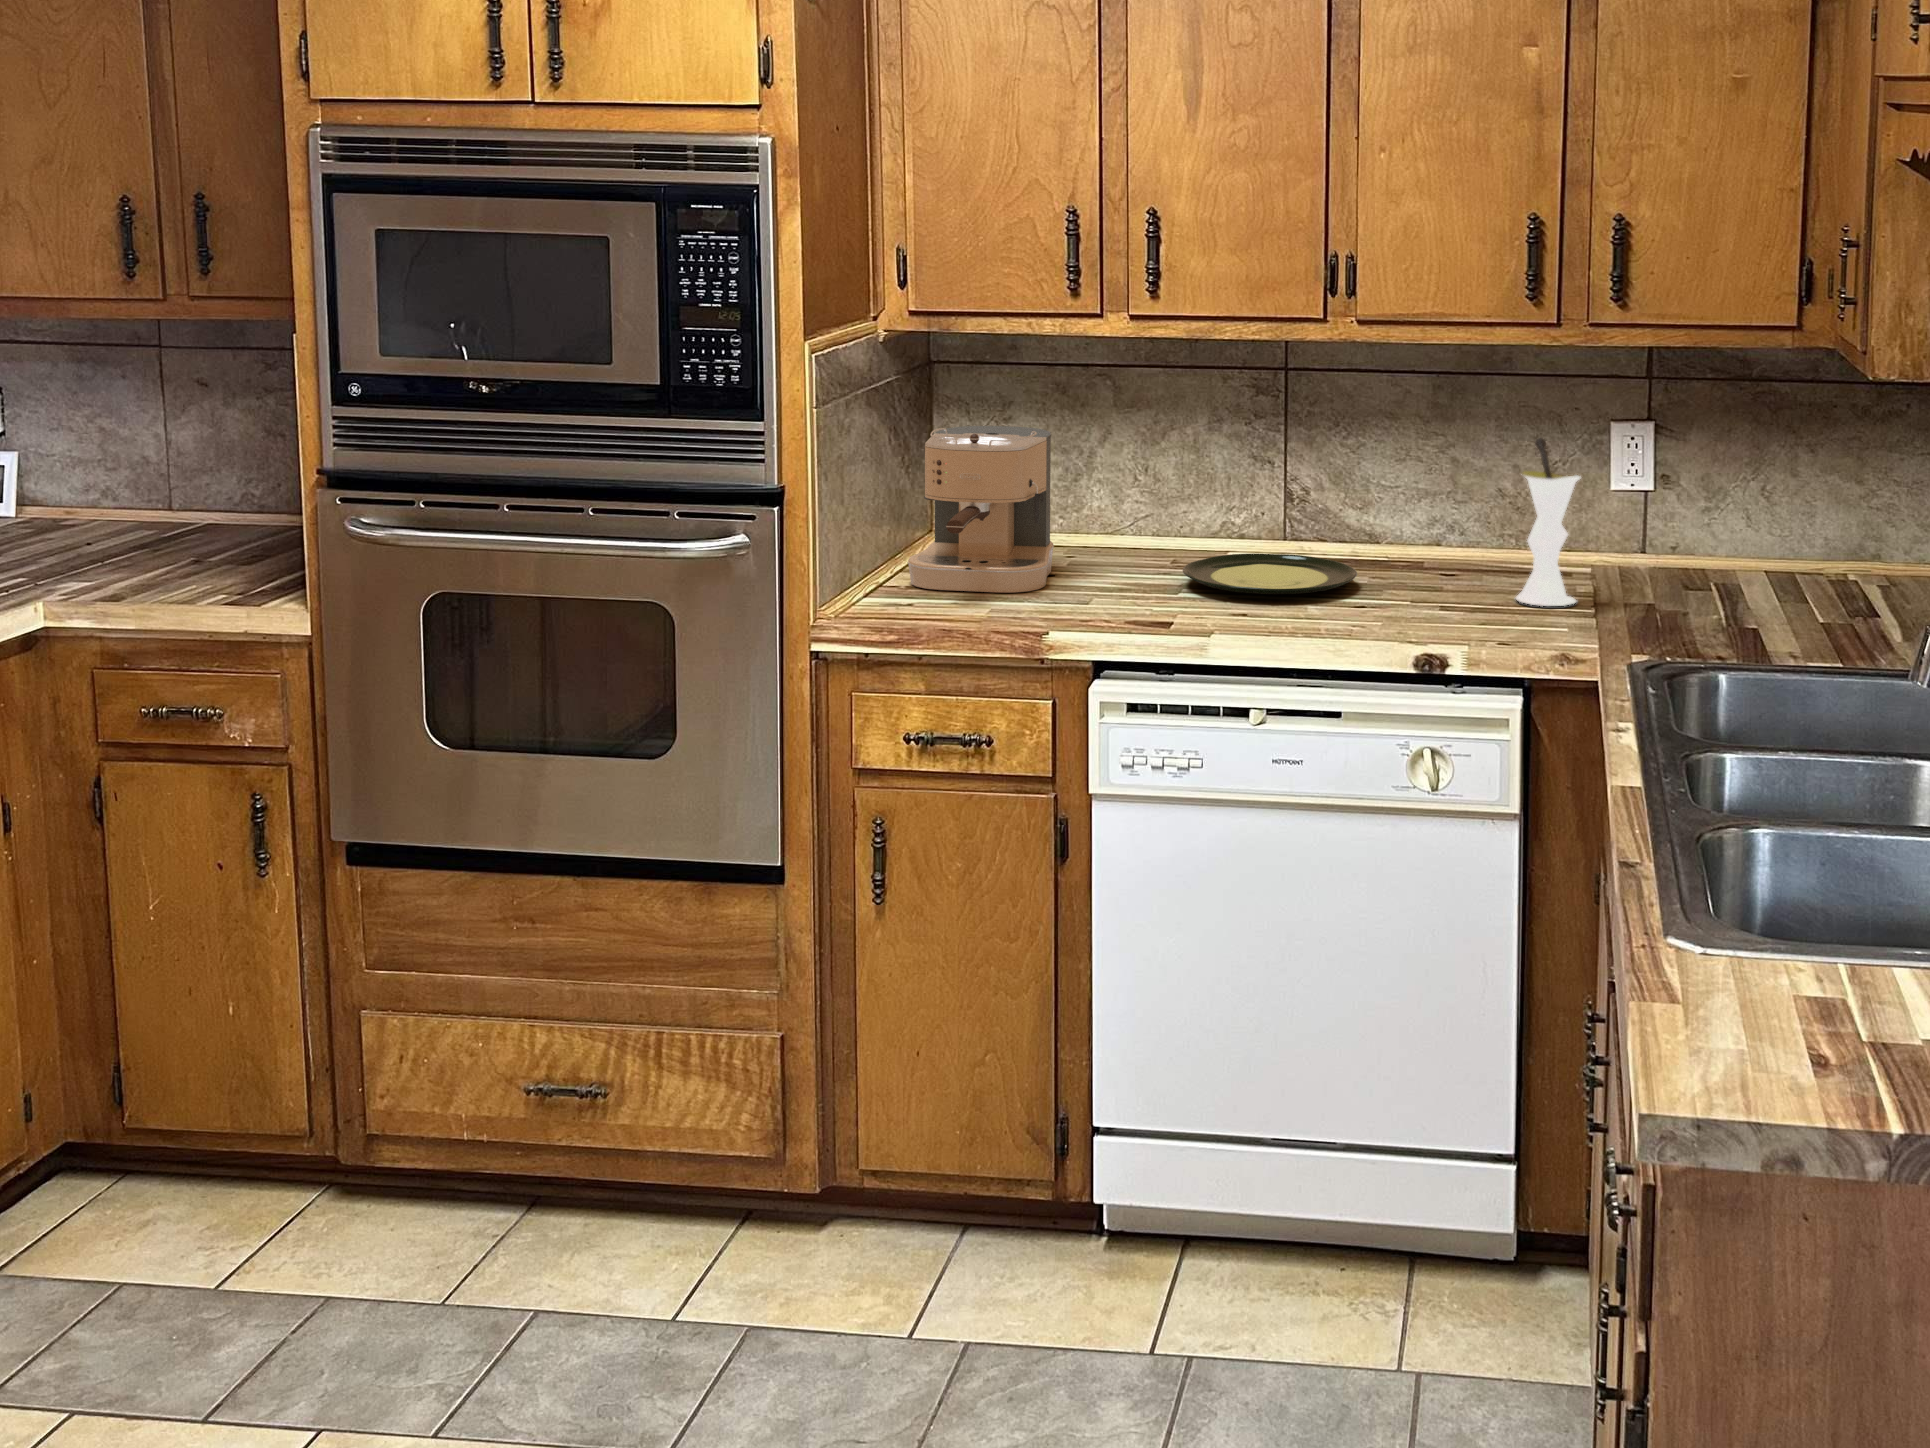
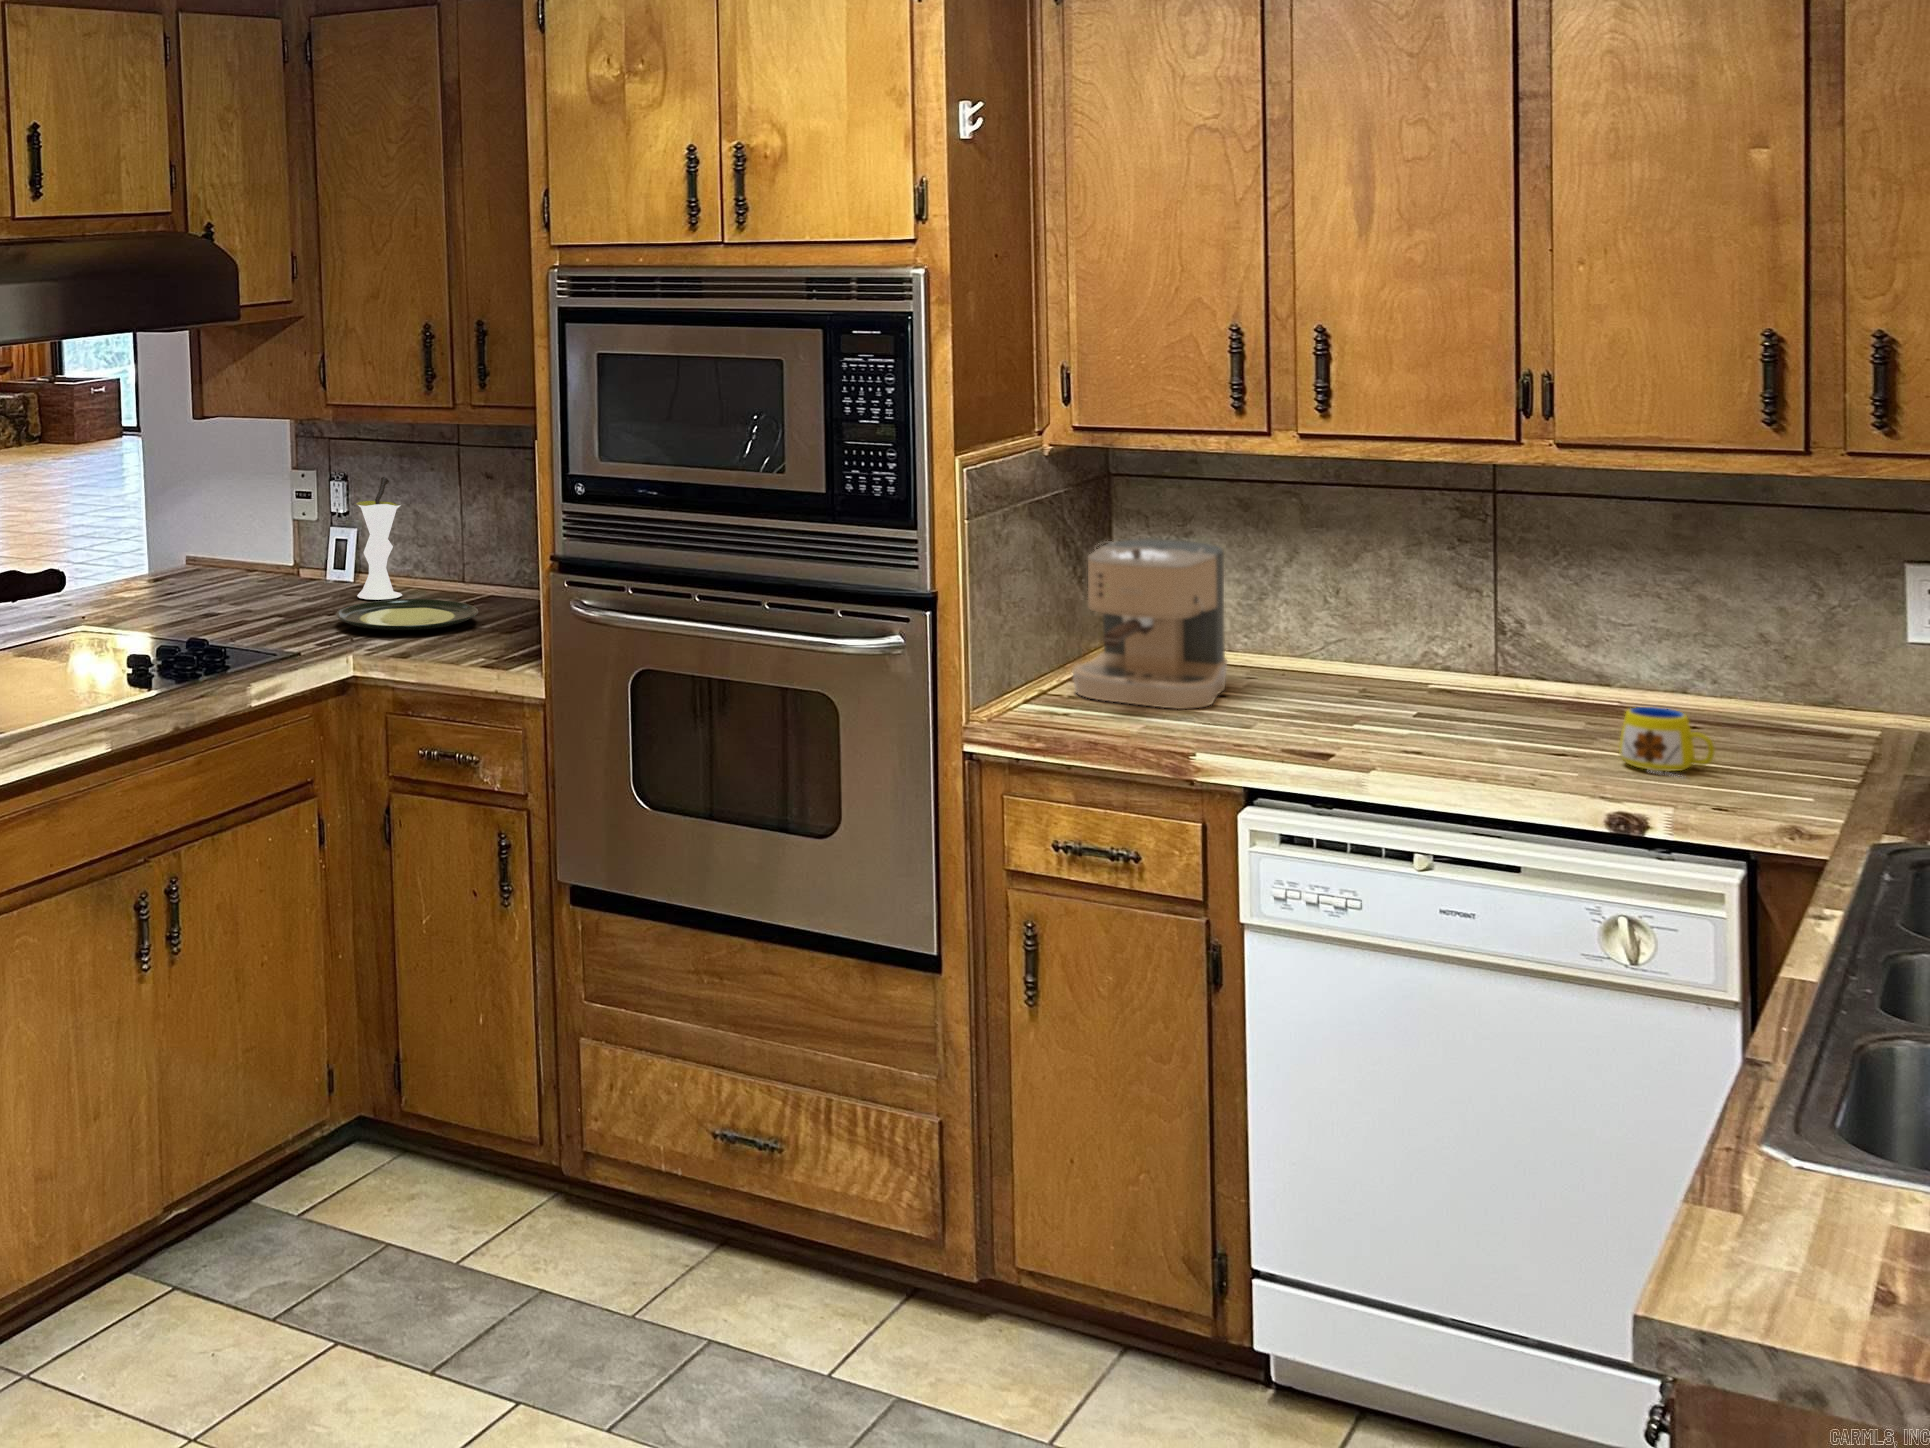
vase: present [1516,438,1580,606] -> present [356,477,402,600]
plate: present [1183,554,1357,594] -> present [337,599,478,630]
mug: none [1407,559,1485,621] -> present [1619,707,1715,778]

